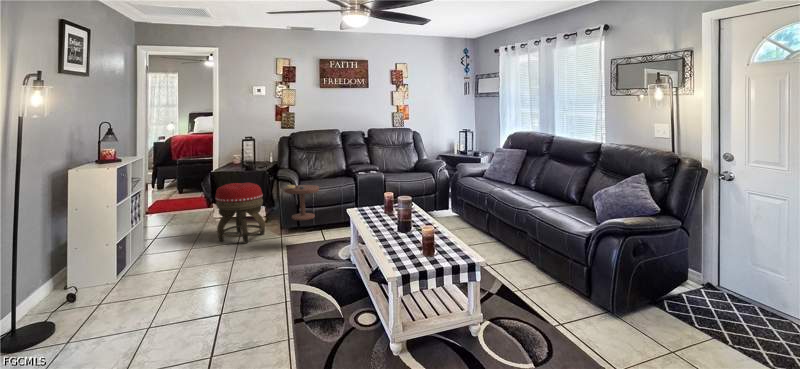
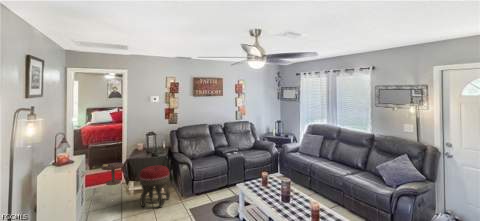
side table: present [284,185,319,220] -> present [101,163,124,185]

